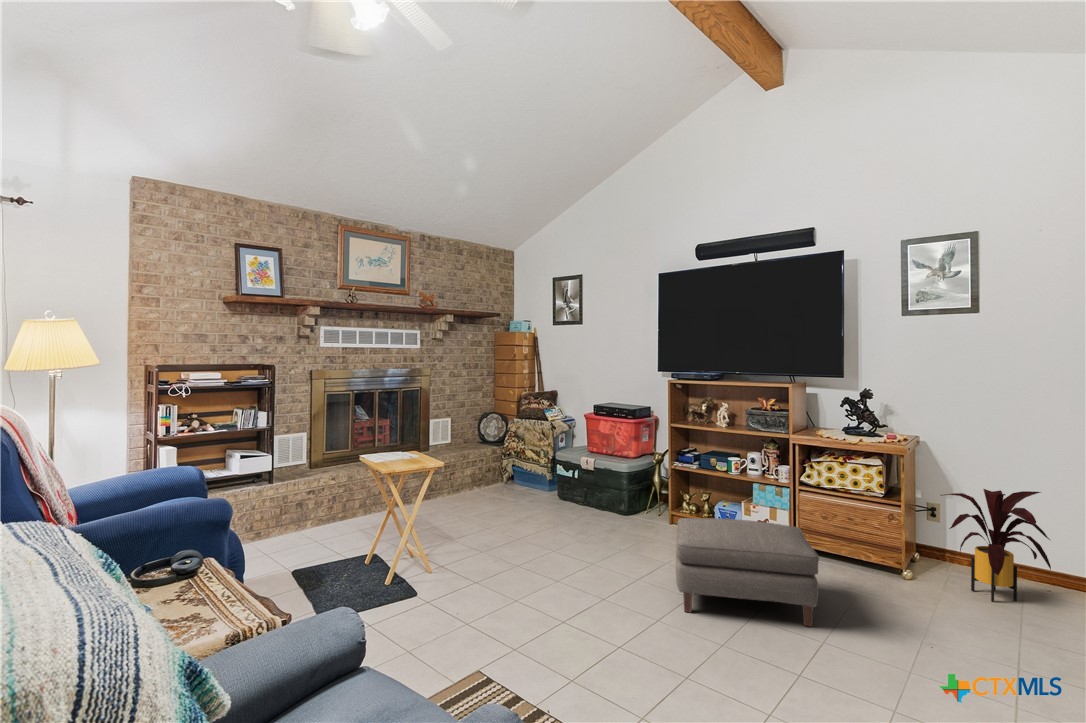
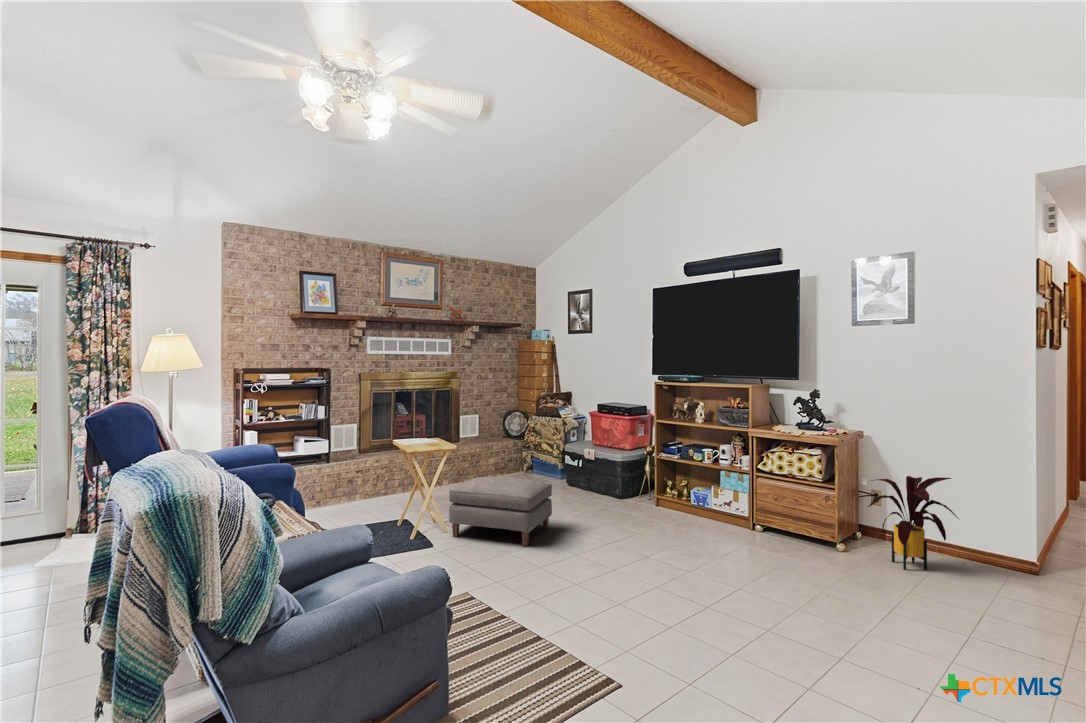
ottoman: present [676,518,819,626] -> present [449,477,552,546]

